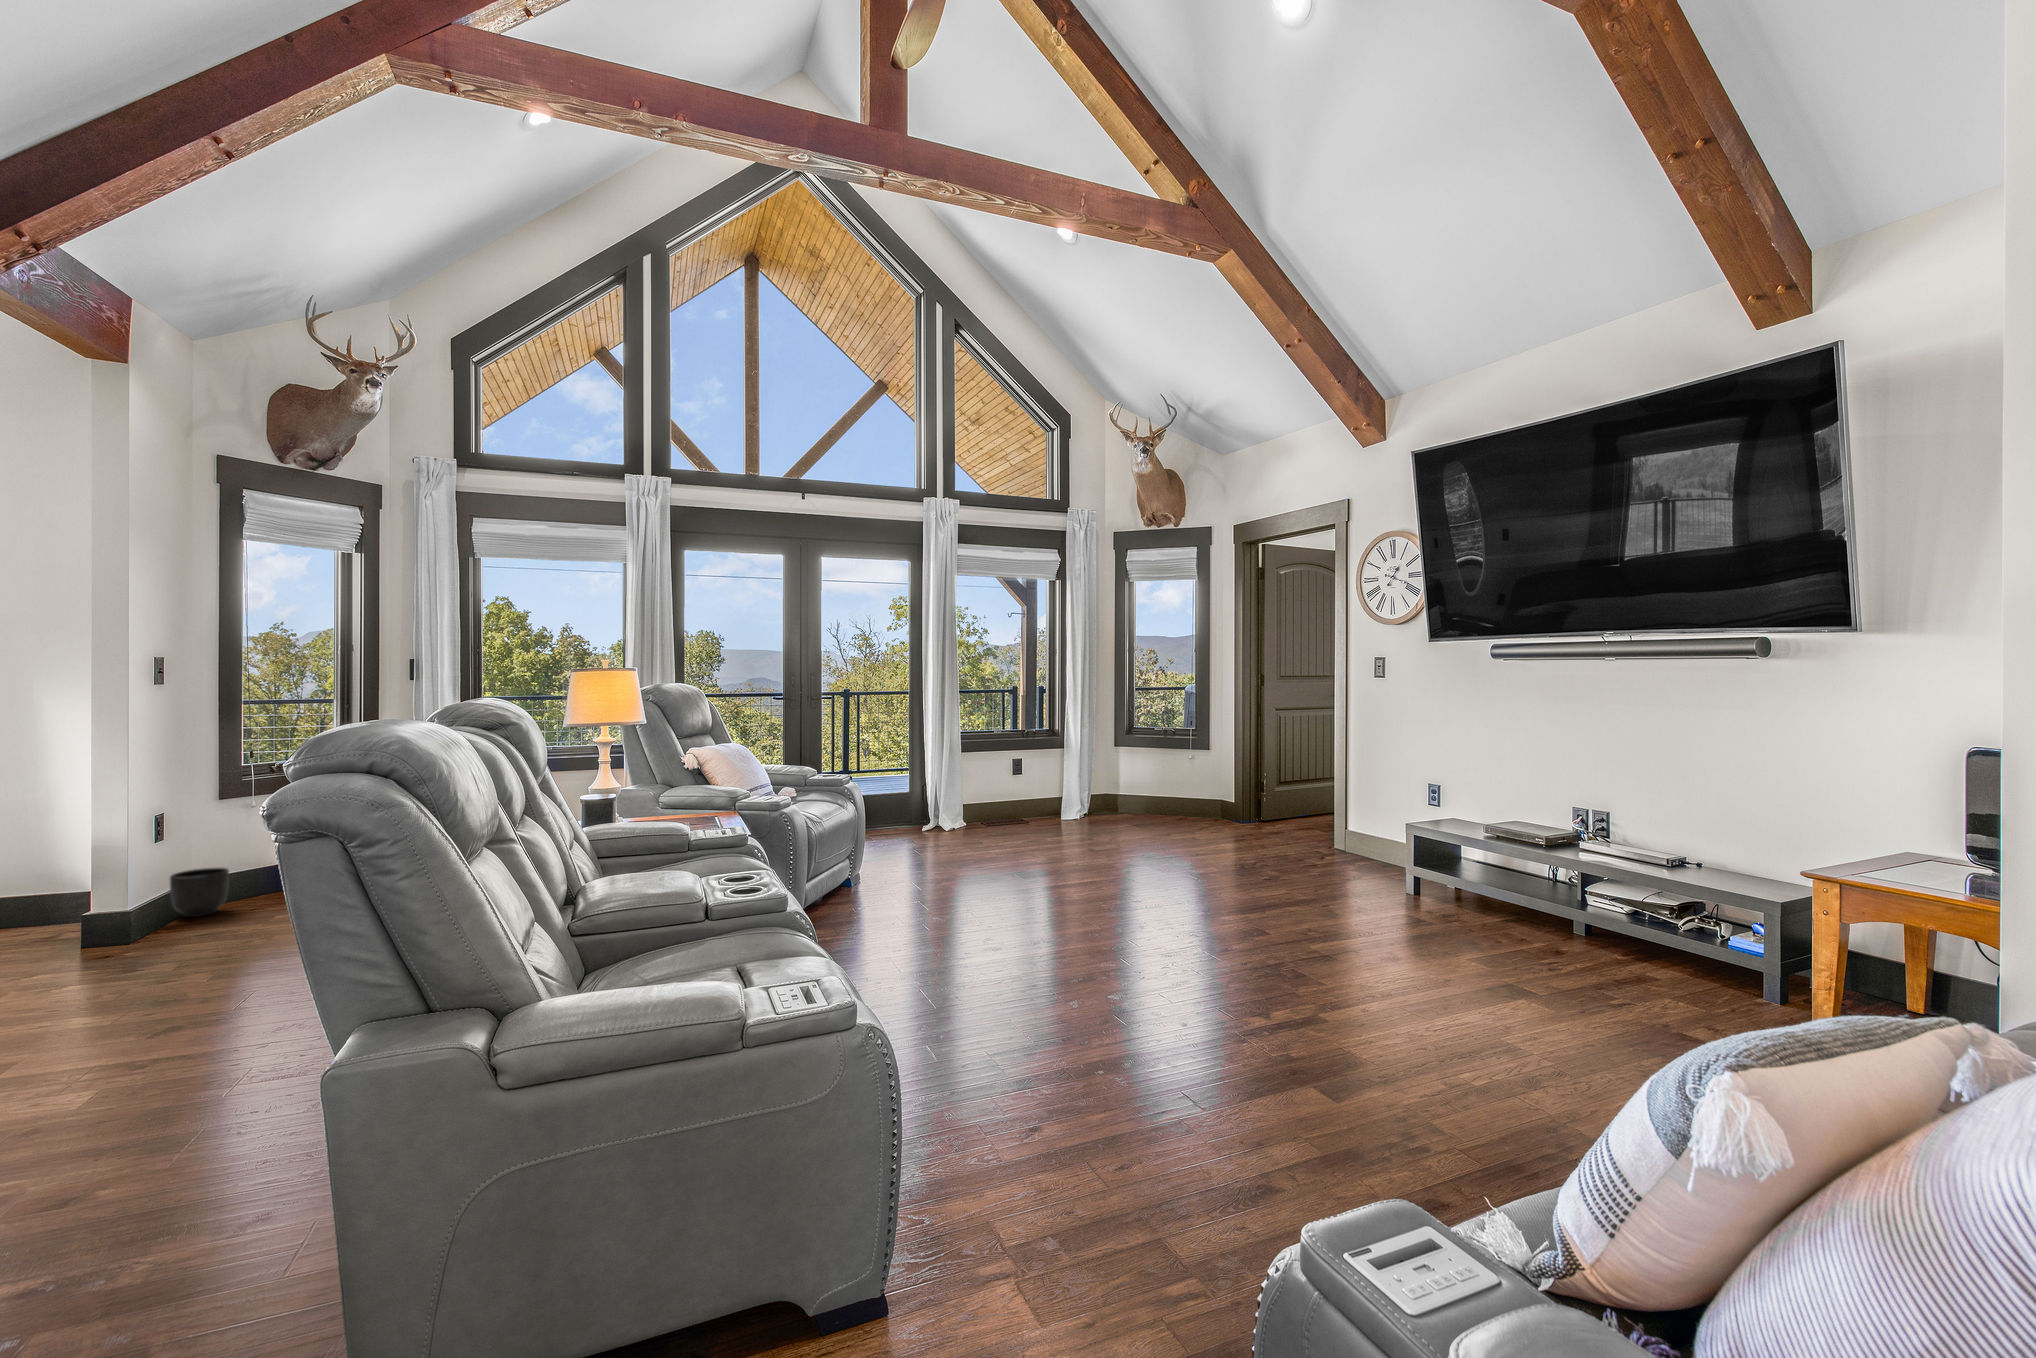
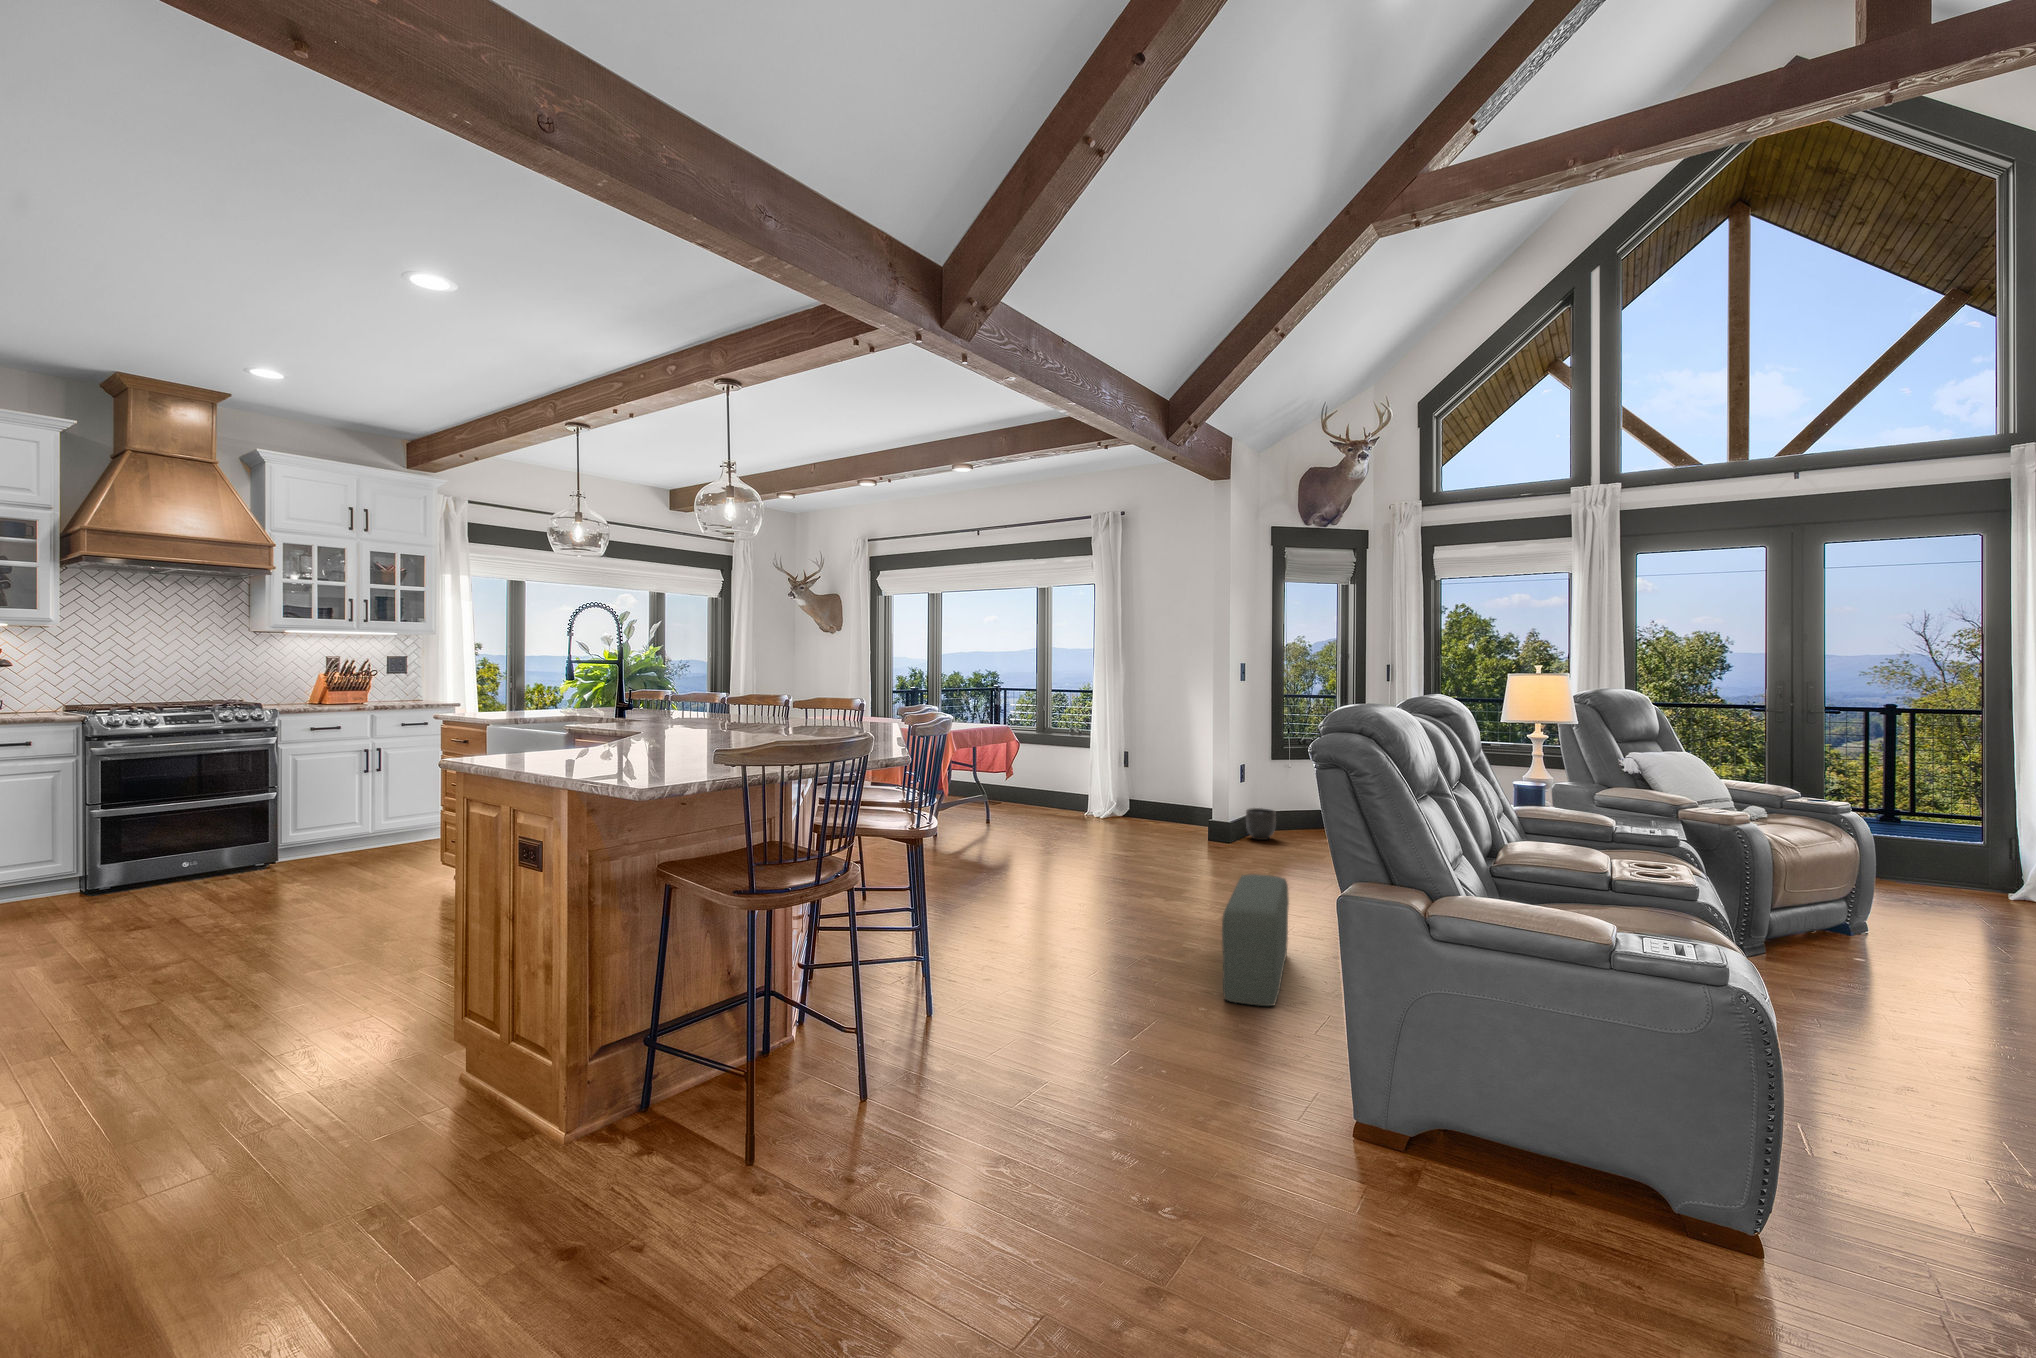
pouf: none [75,998,237,1275] -> present [1222,874,1289,1006]

